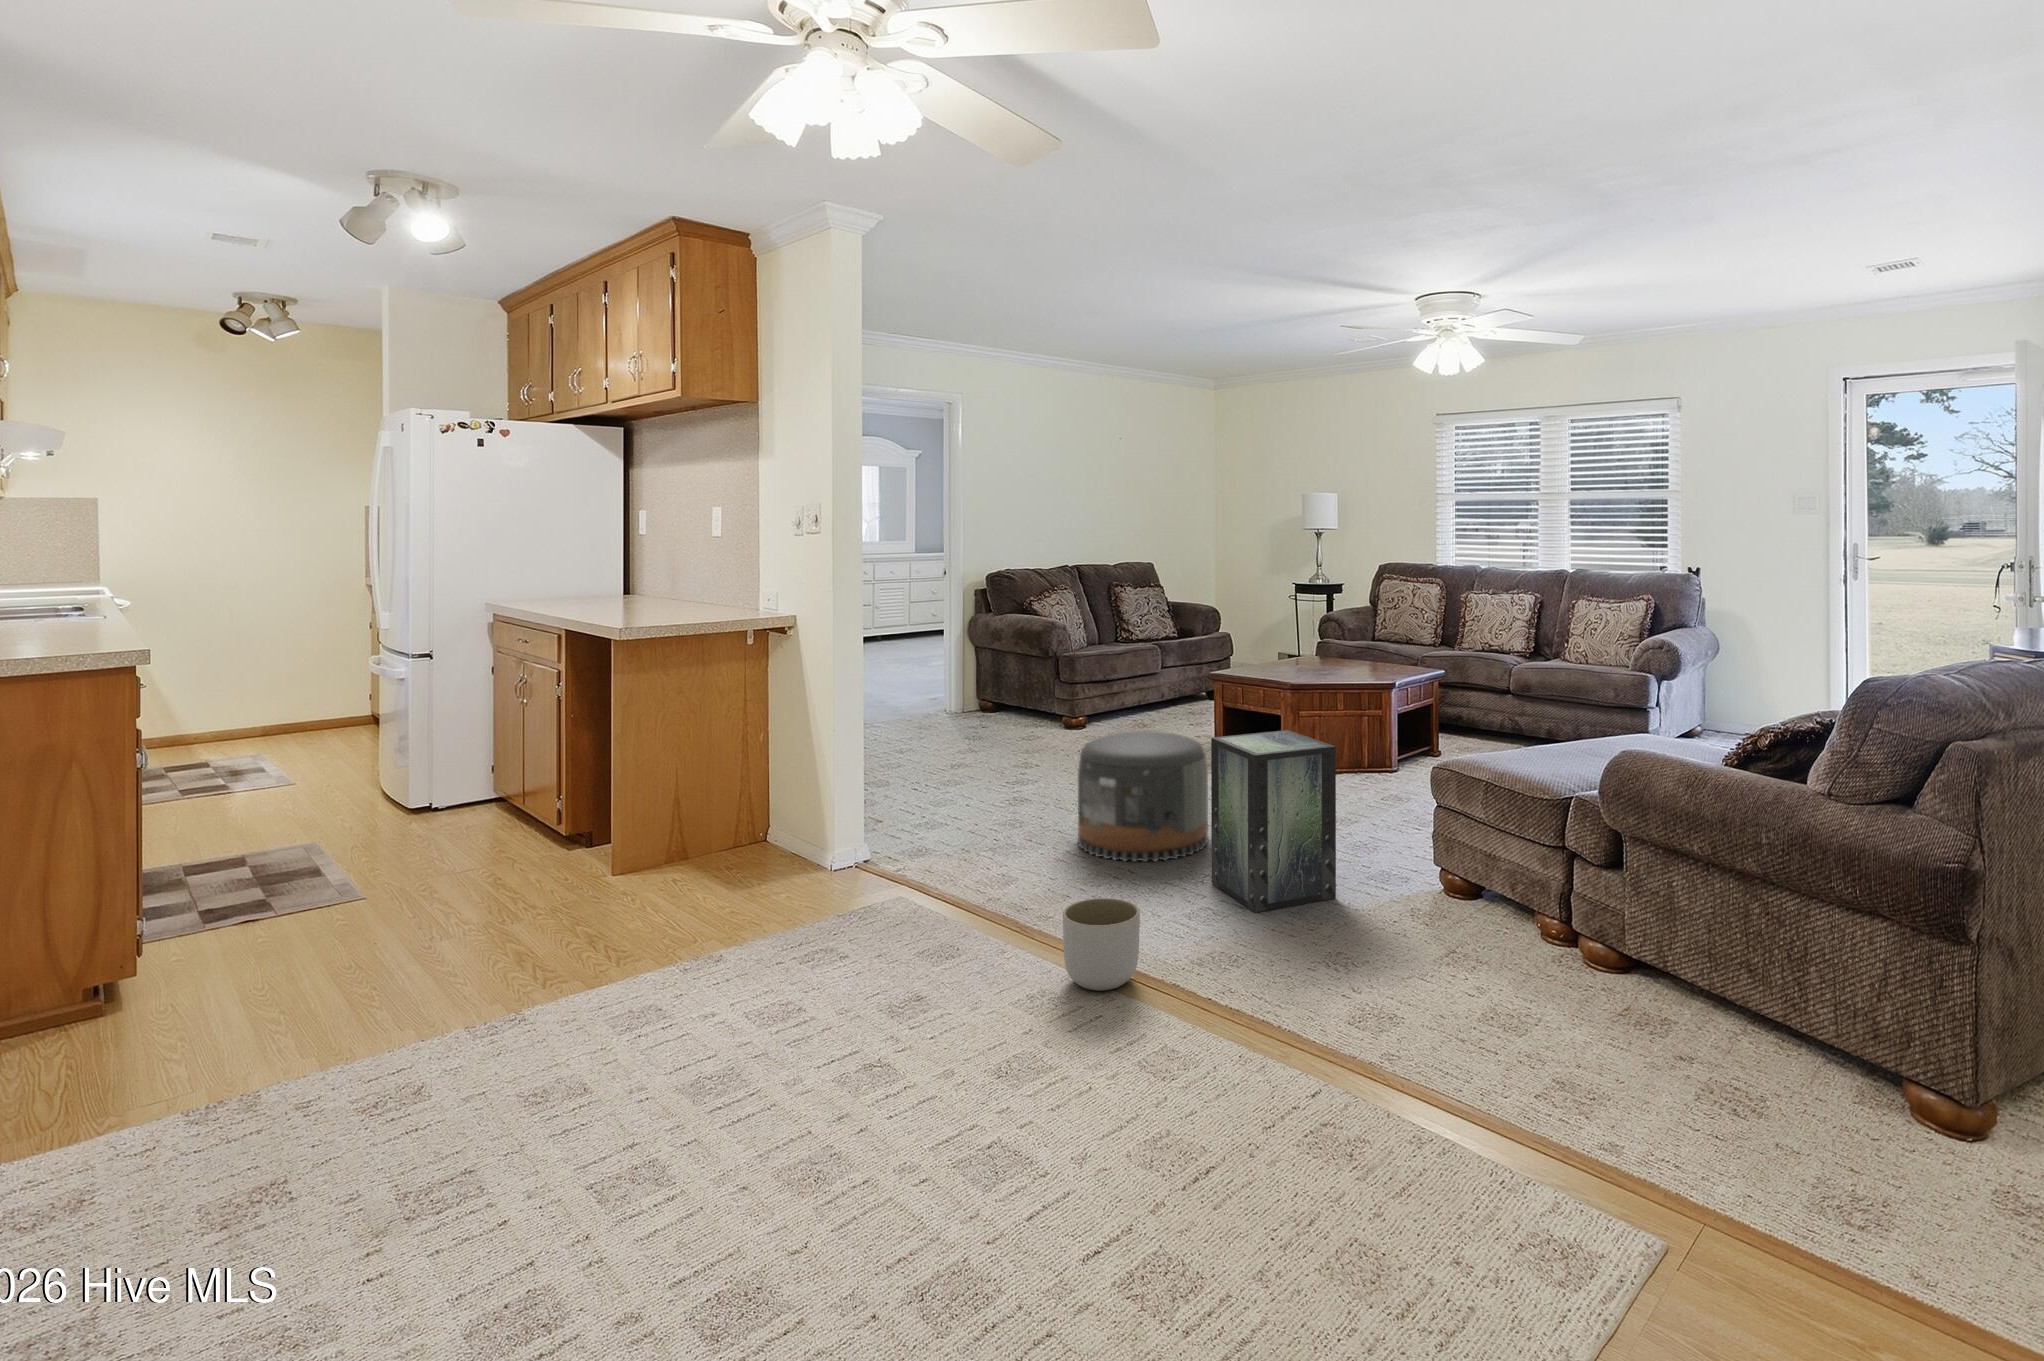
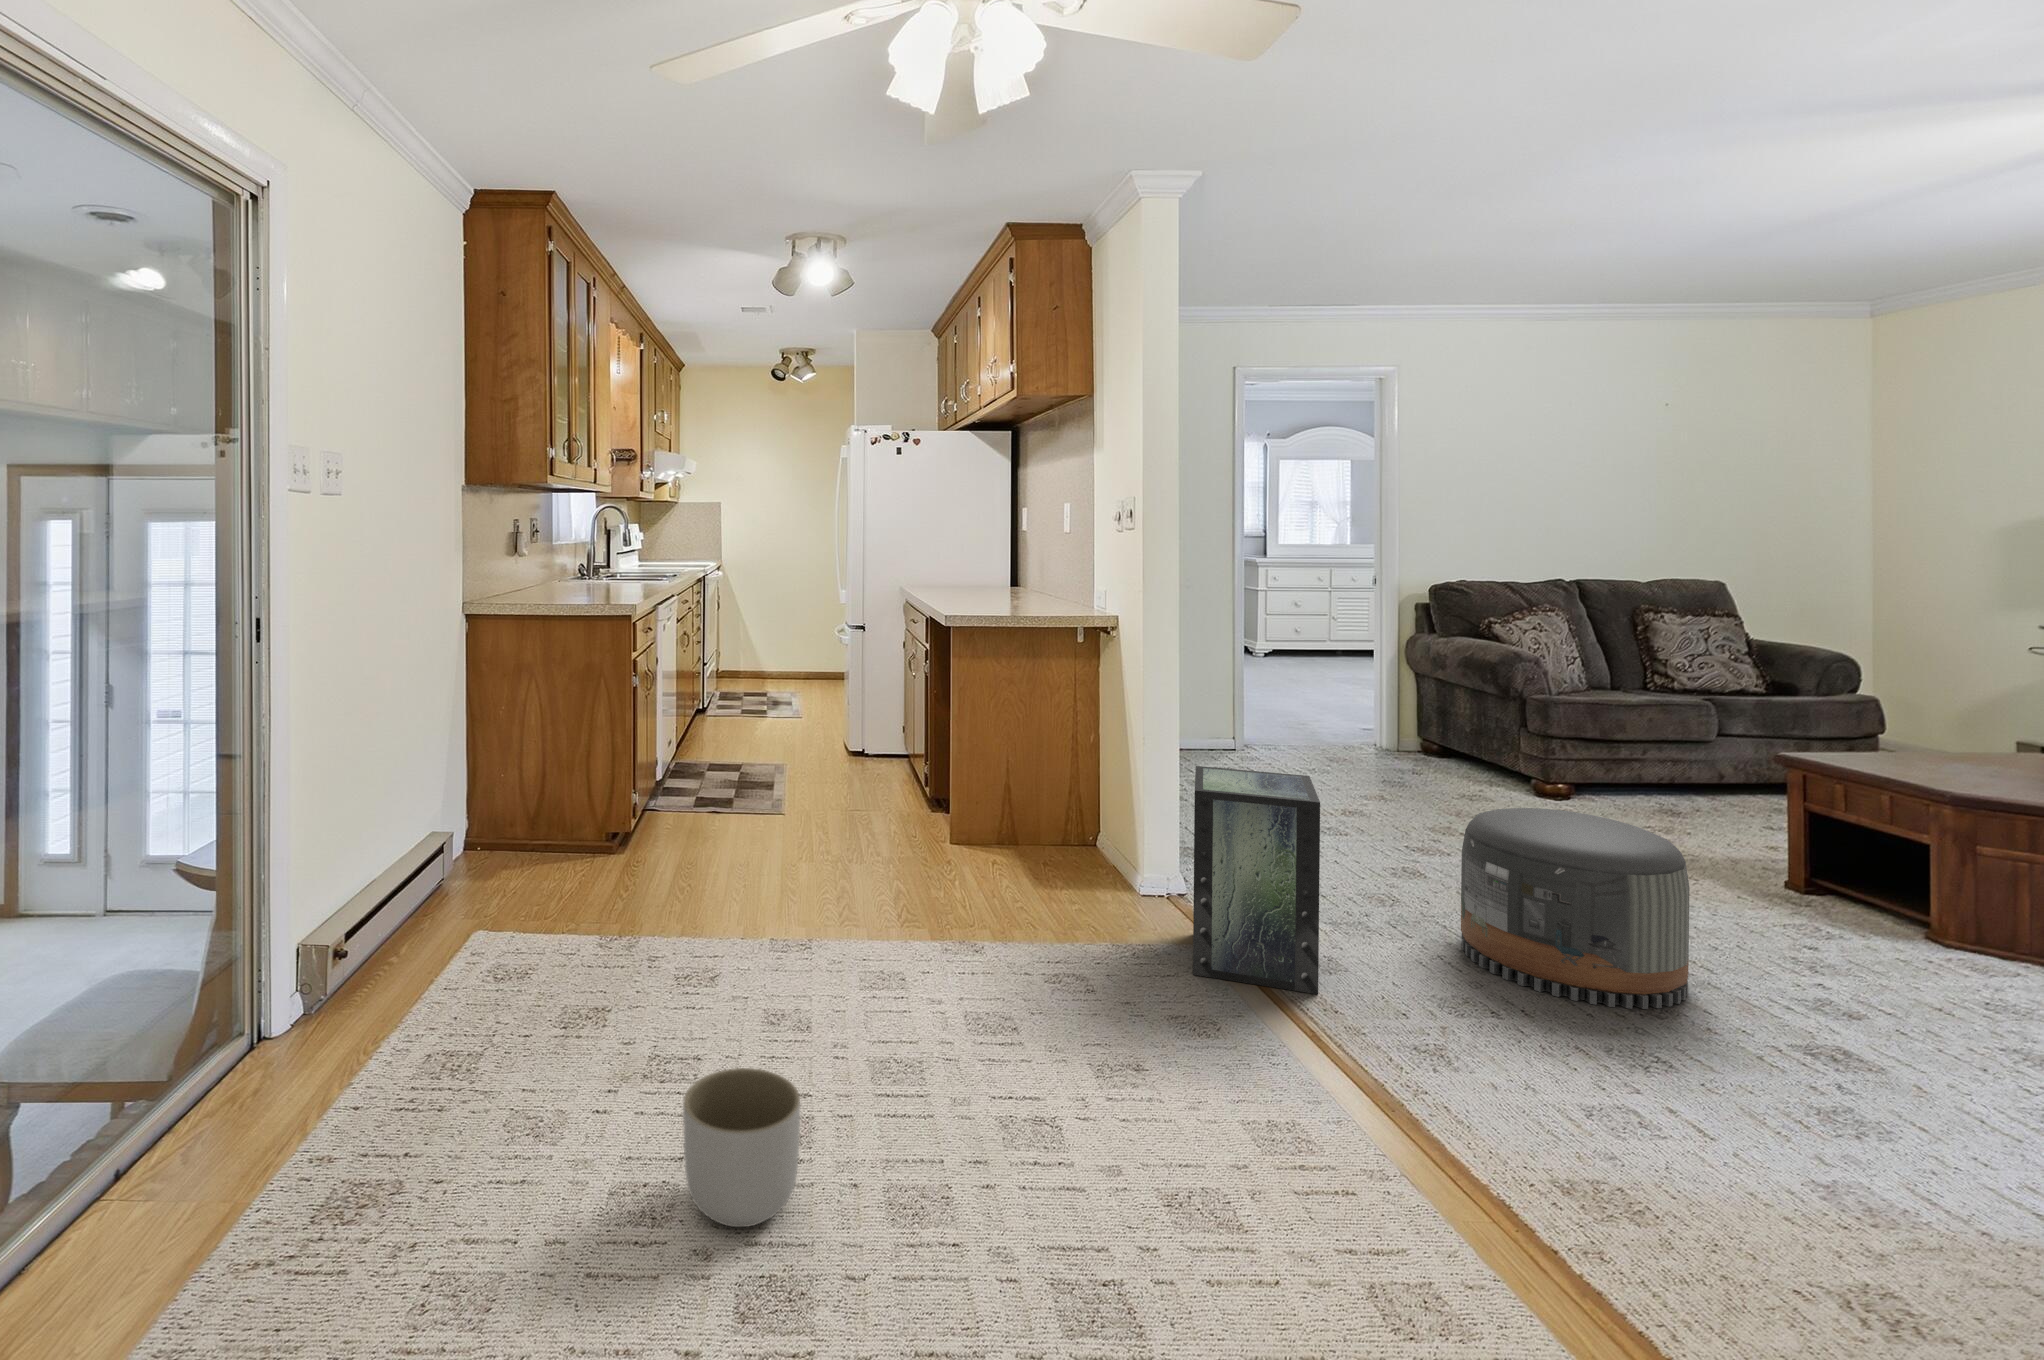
storage box: present [1211,730,1336,913] -> present [1193,766,1320,994]
planter: present [1063,898,1140,991] -> present [683,1068,800,1227]

